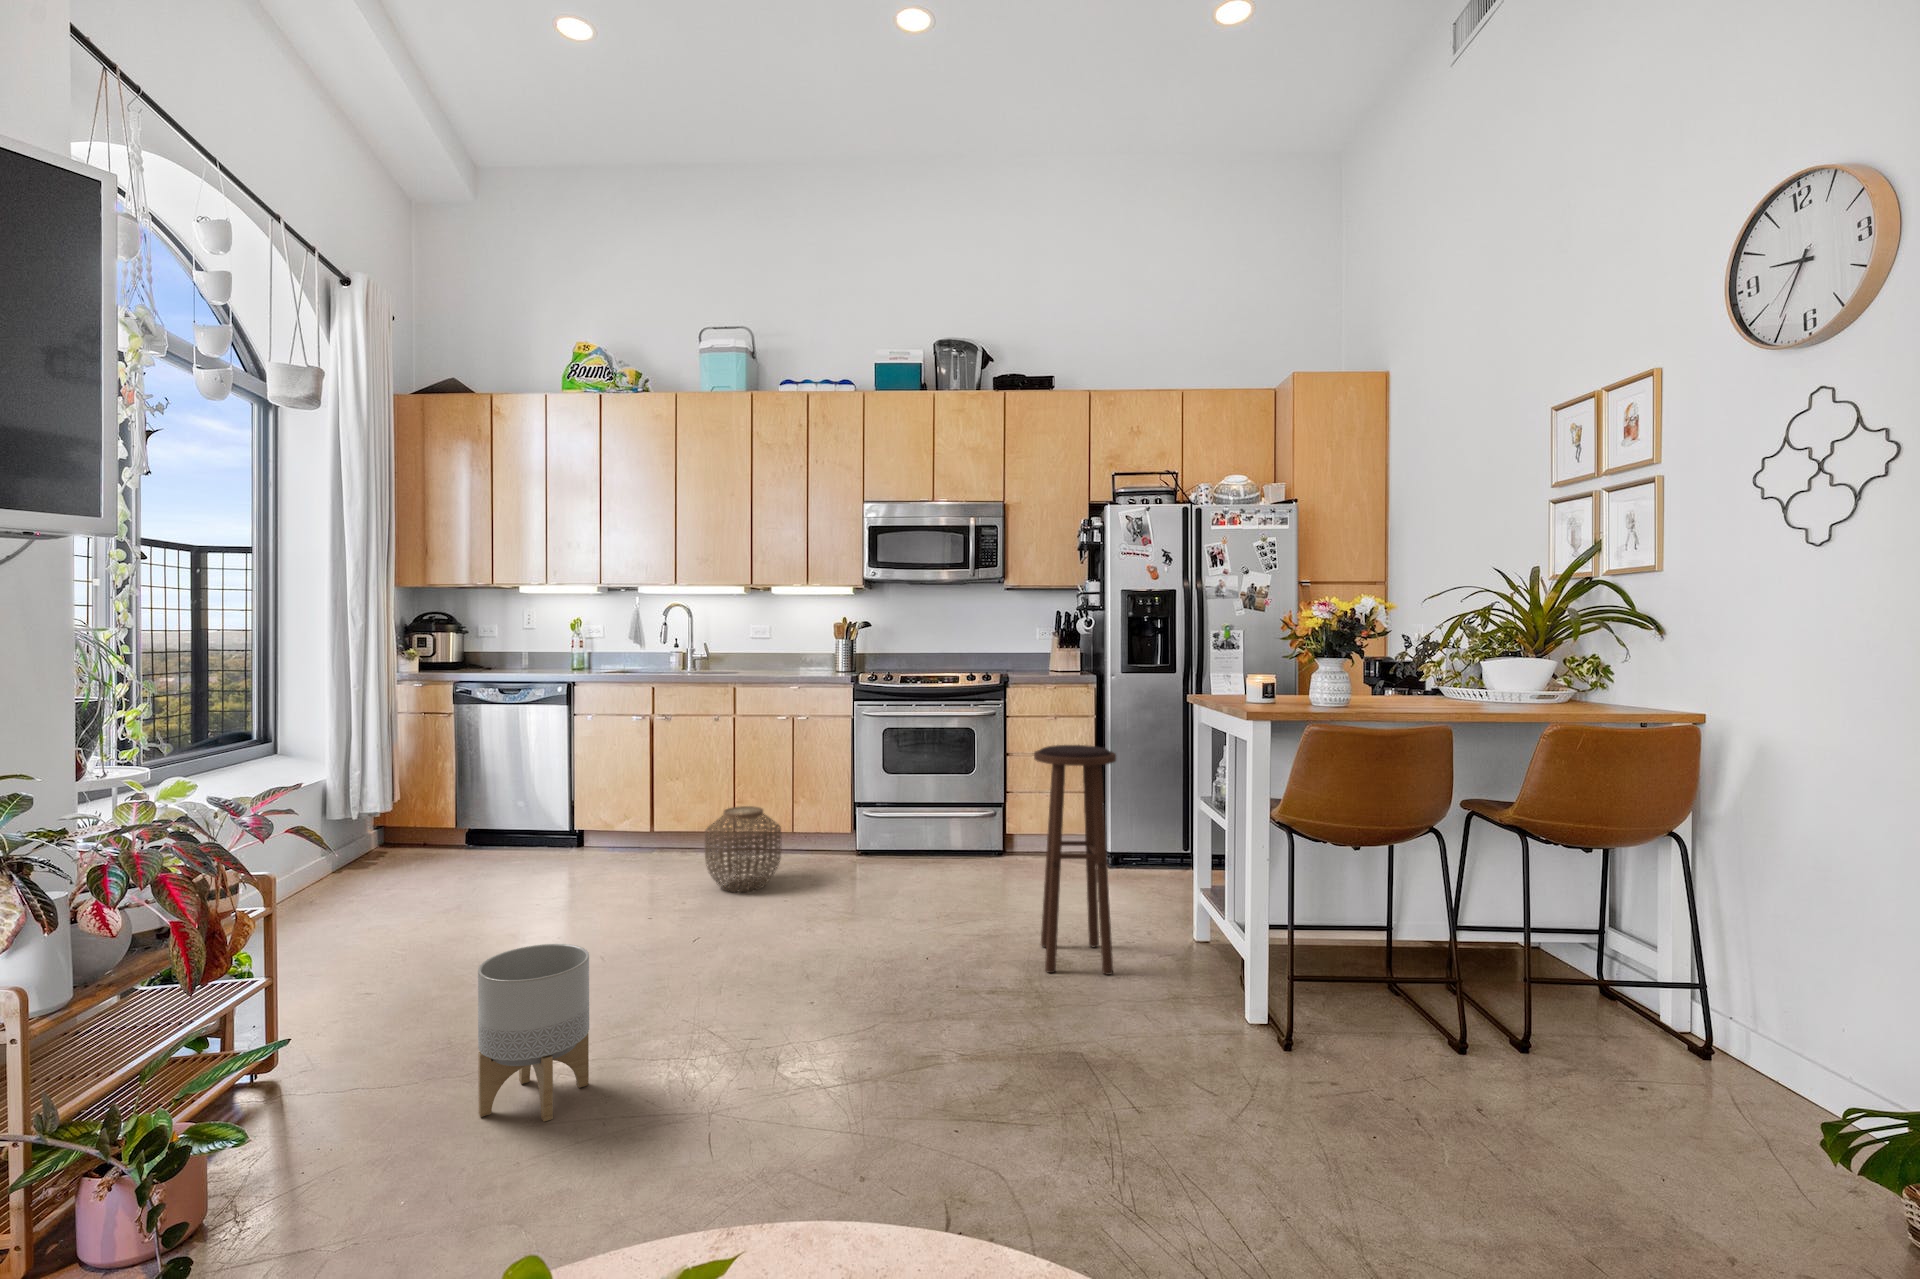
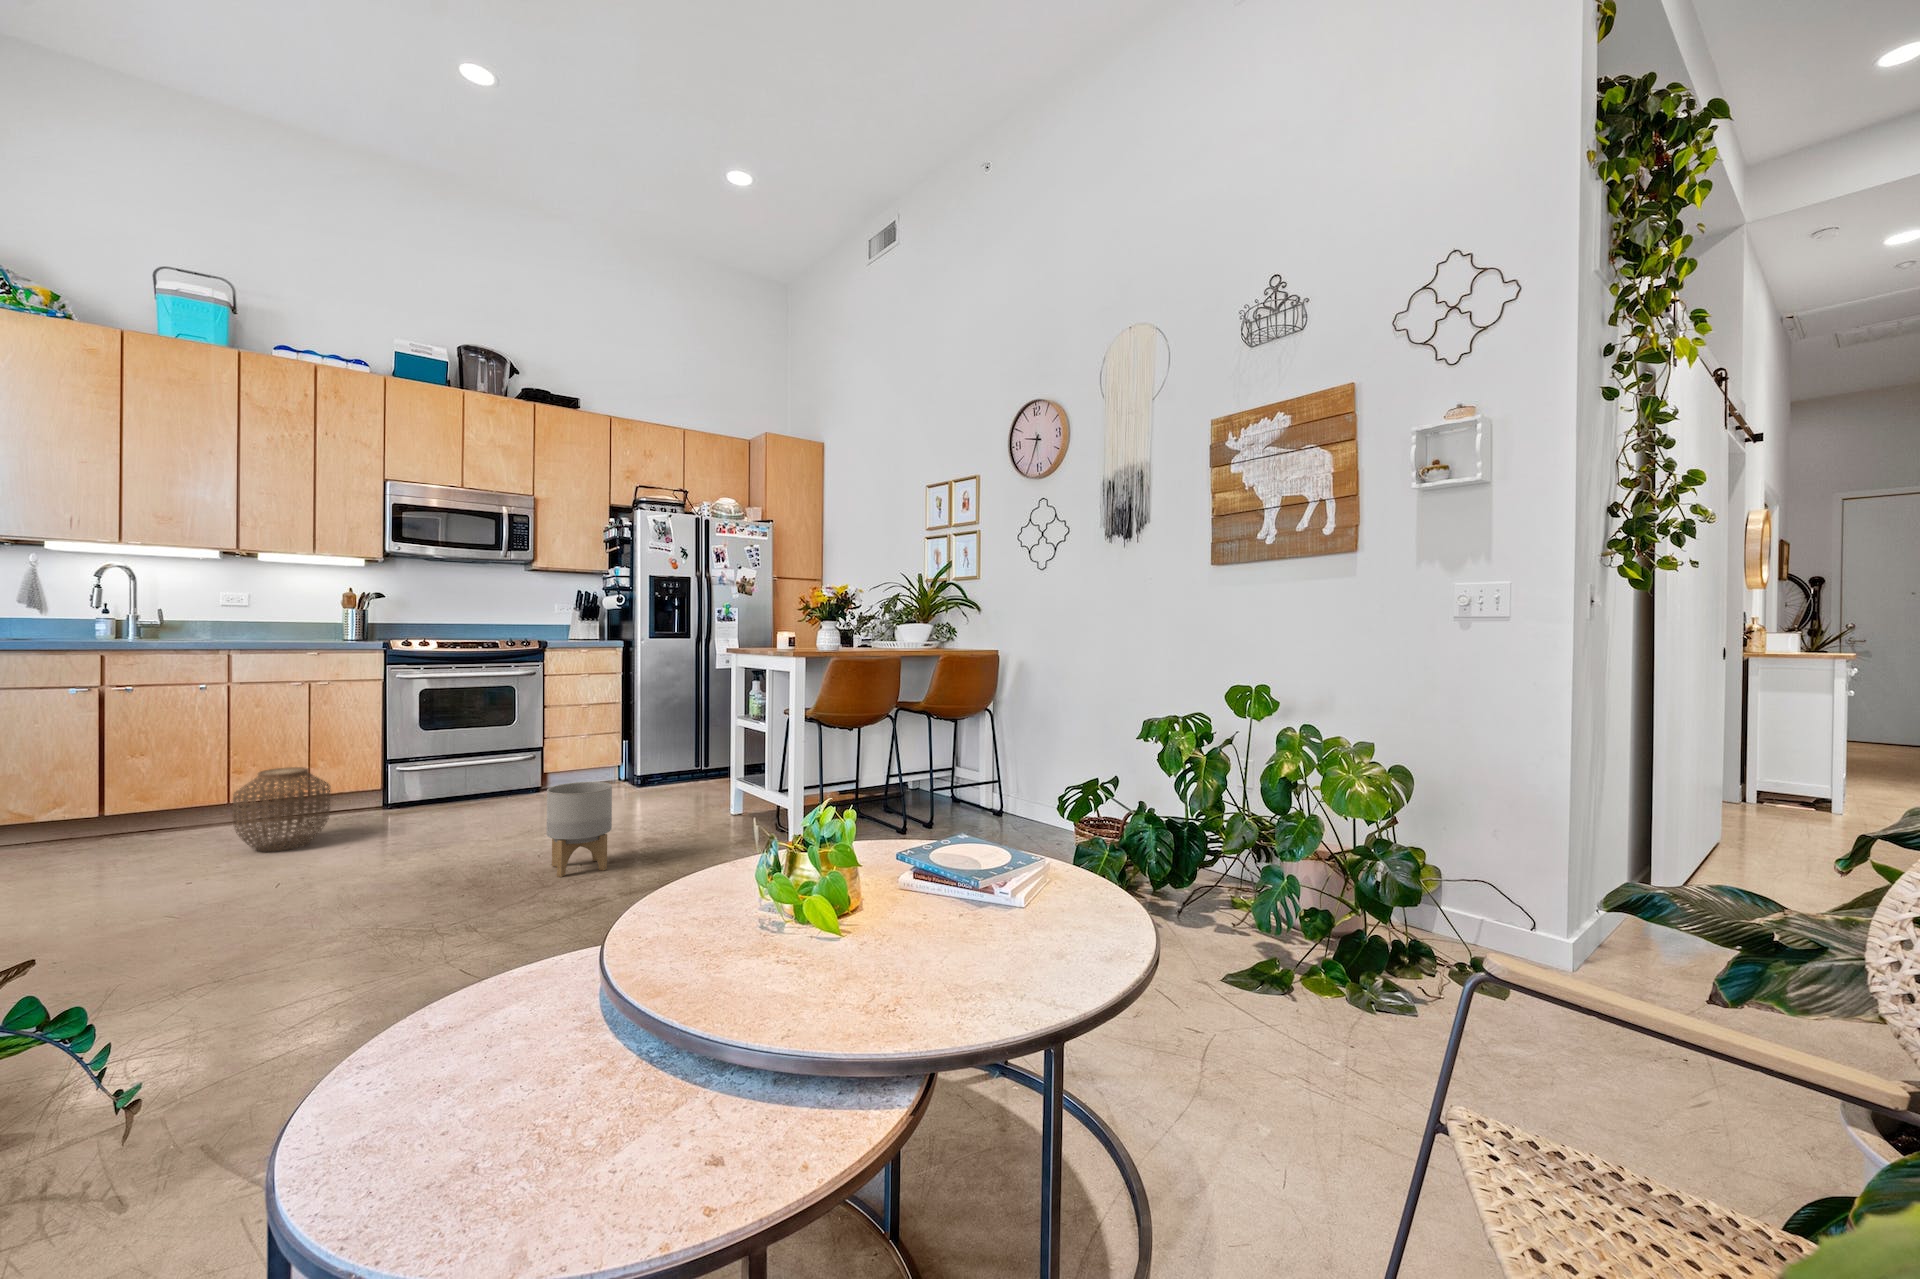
stool: present [1034,745,1116,975] -> none [628,683,693,846]
planter: present [478,944,589,1122] -> present [547,782,612,877]

